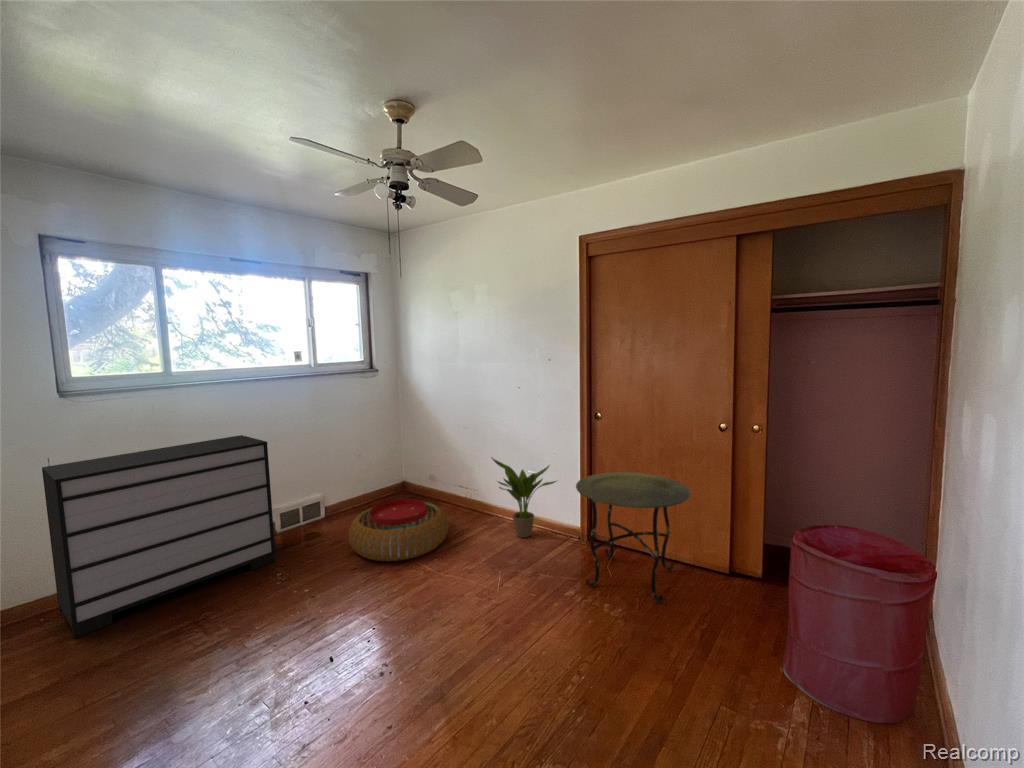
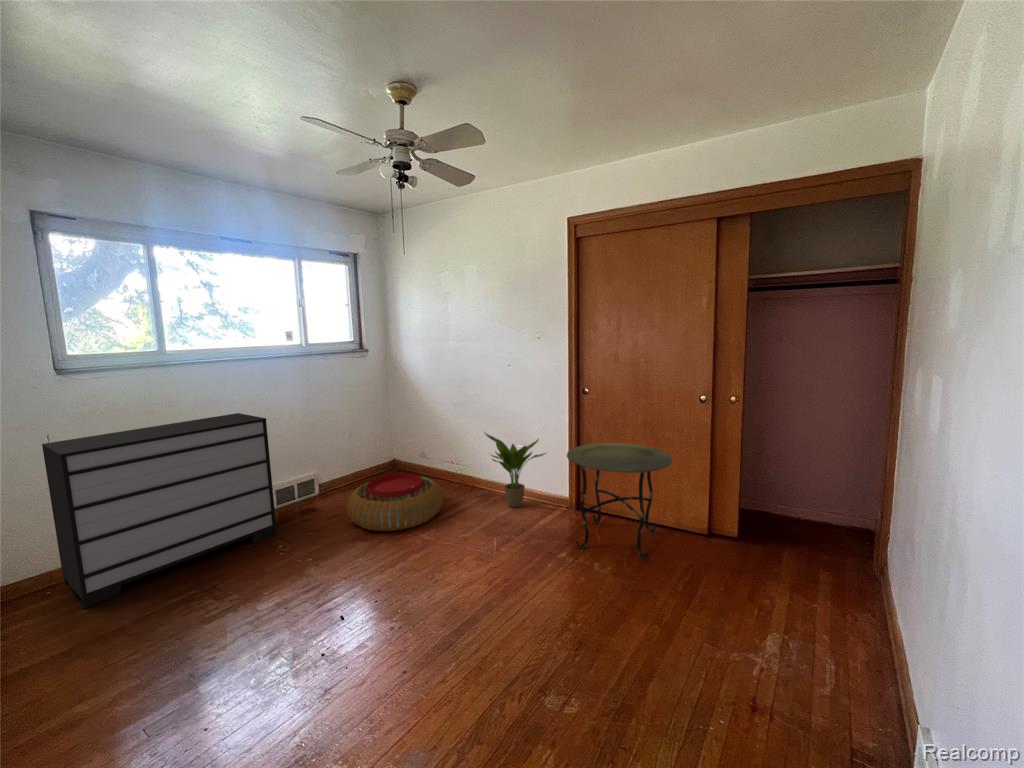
laundry hamper: present [782,524,937,723] -> none [756,482,891,650]

